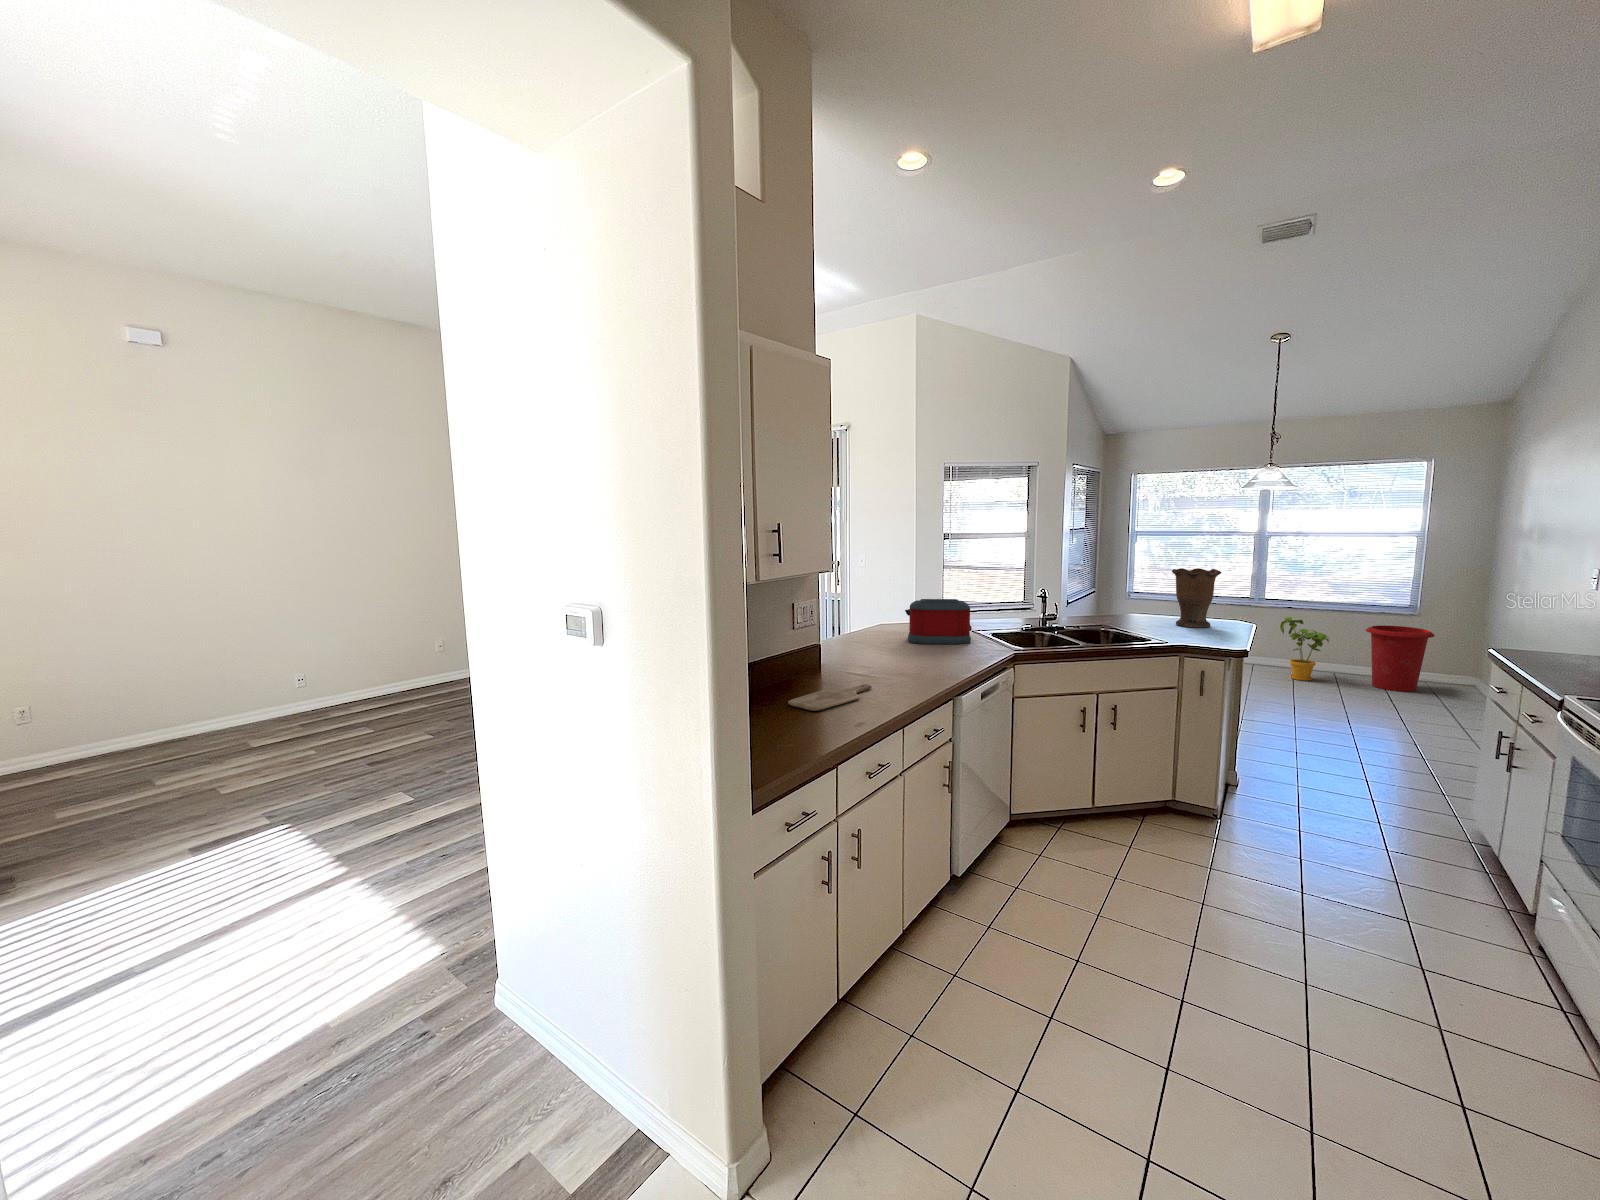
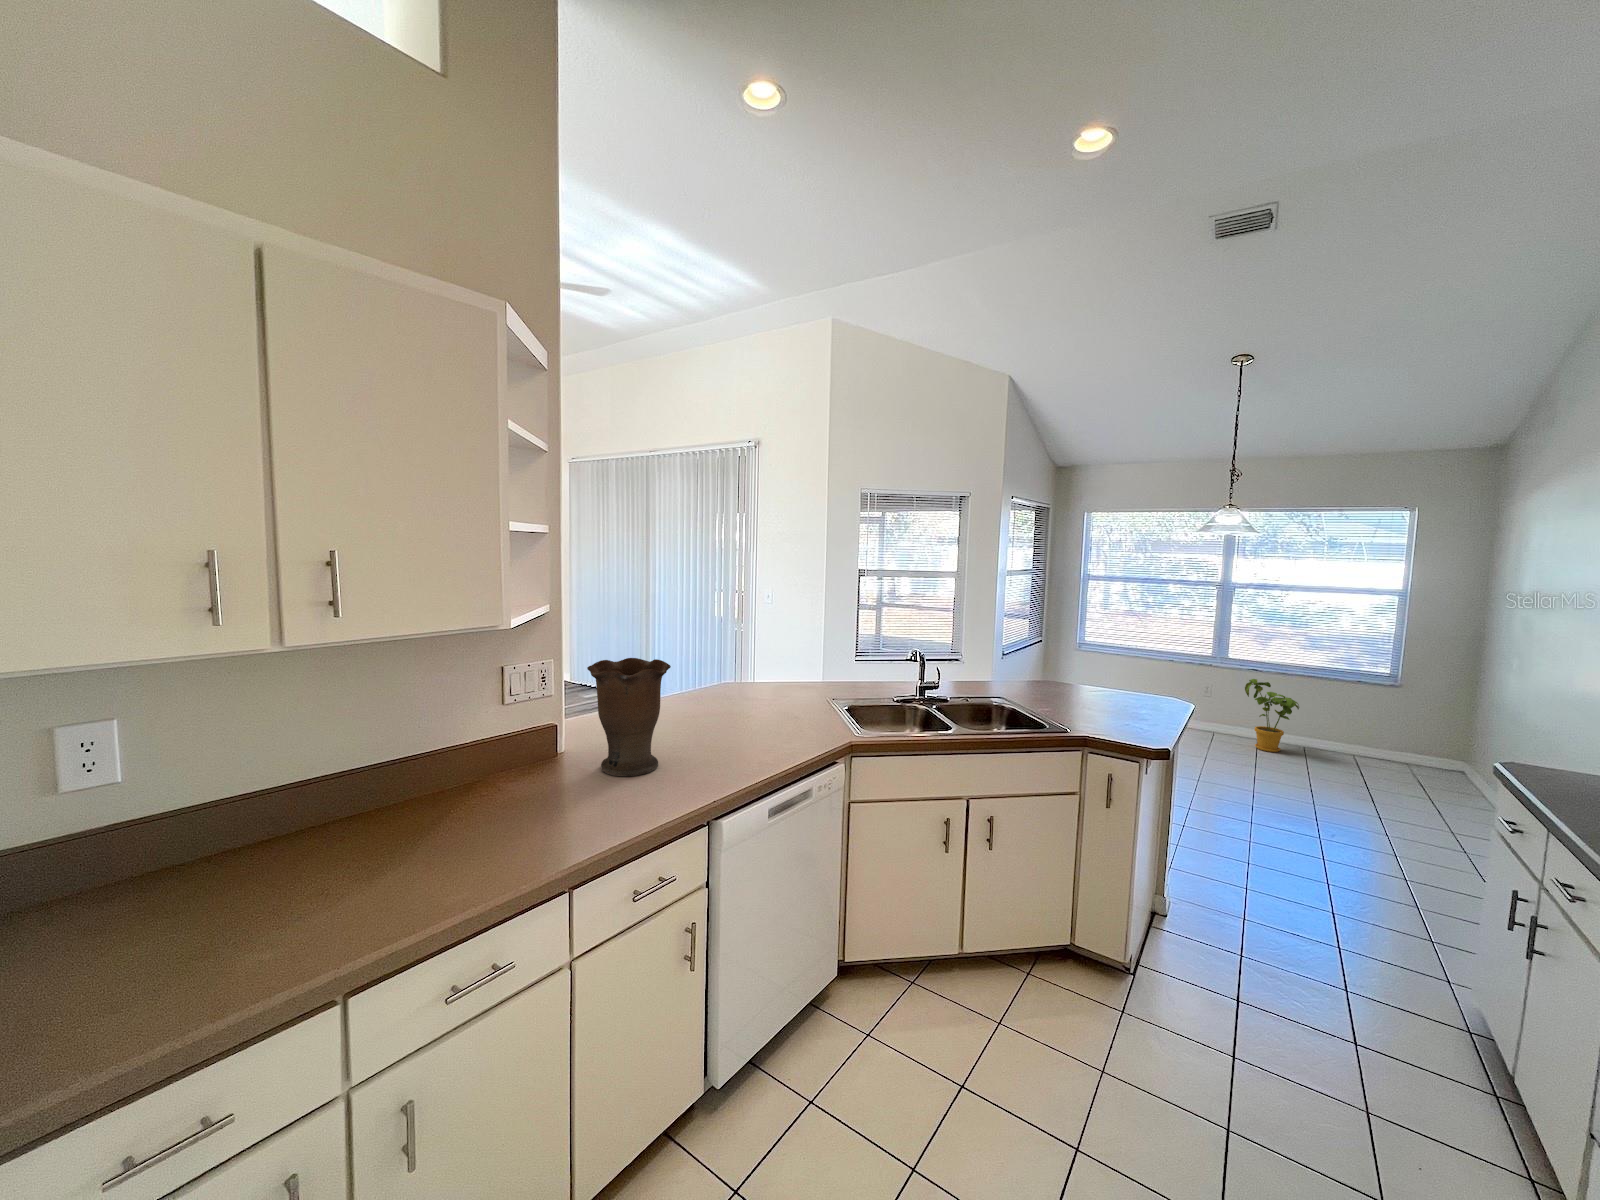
vase: present [1172,568,1221,627] -> present [587,658,671,776]
toaster: present [905,599,972,644] -> none [732,660,815,723]
waste bin: present [1366,626,1435,692] -> none [1340,693,1420,772]
cutting board: present [788,684,872,711] -> none [403,803,576,864]

